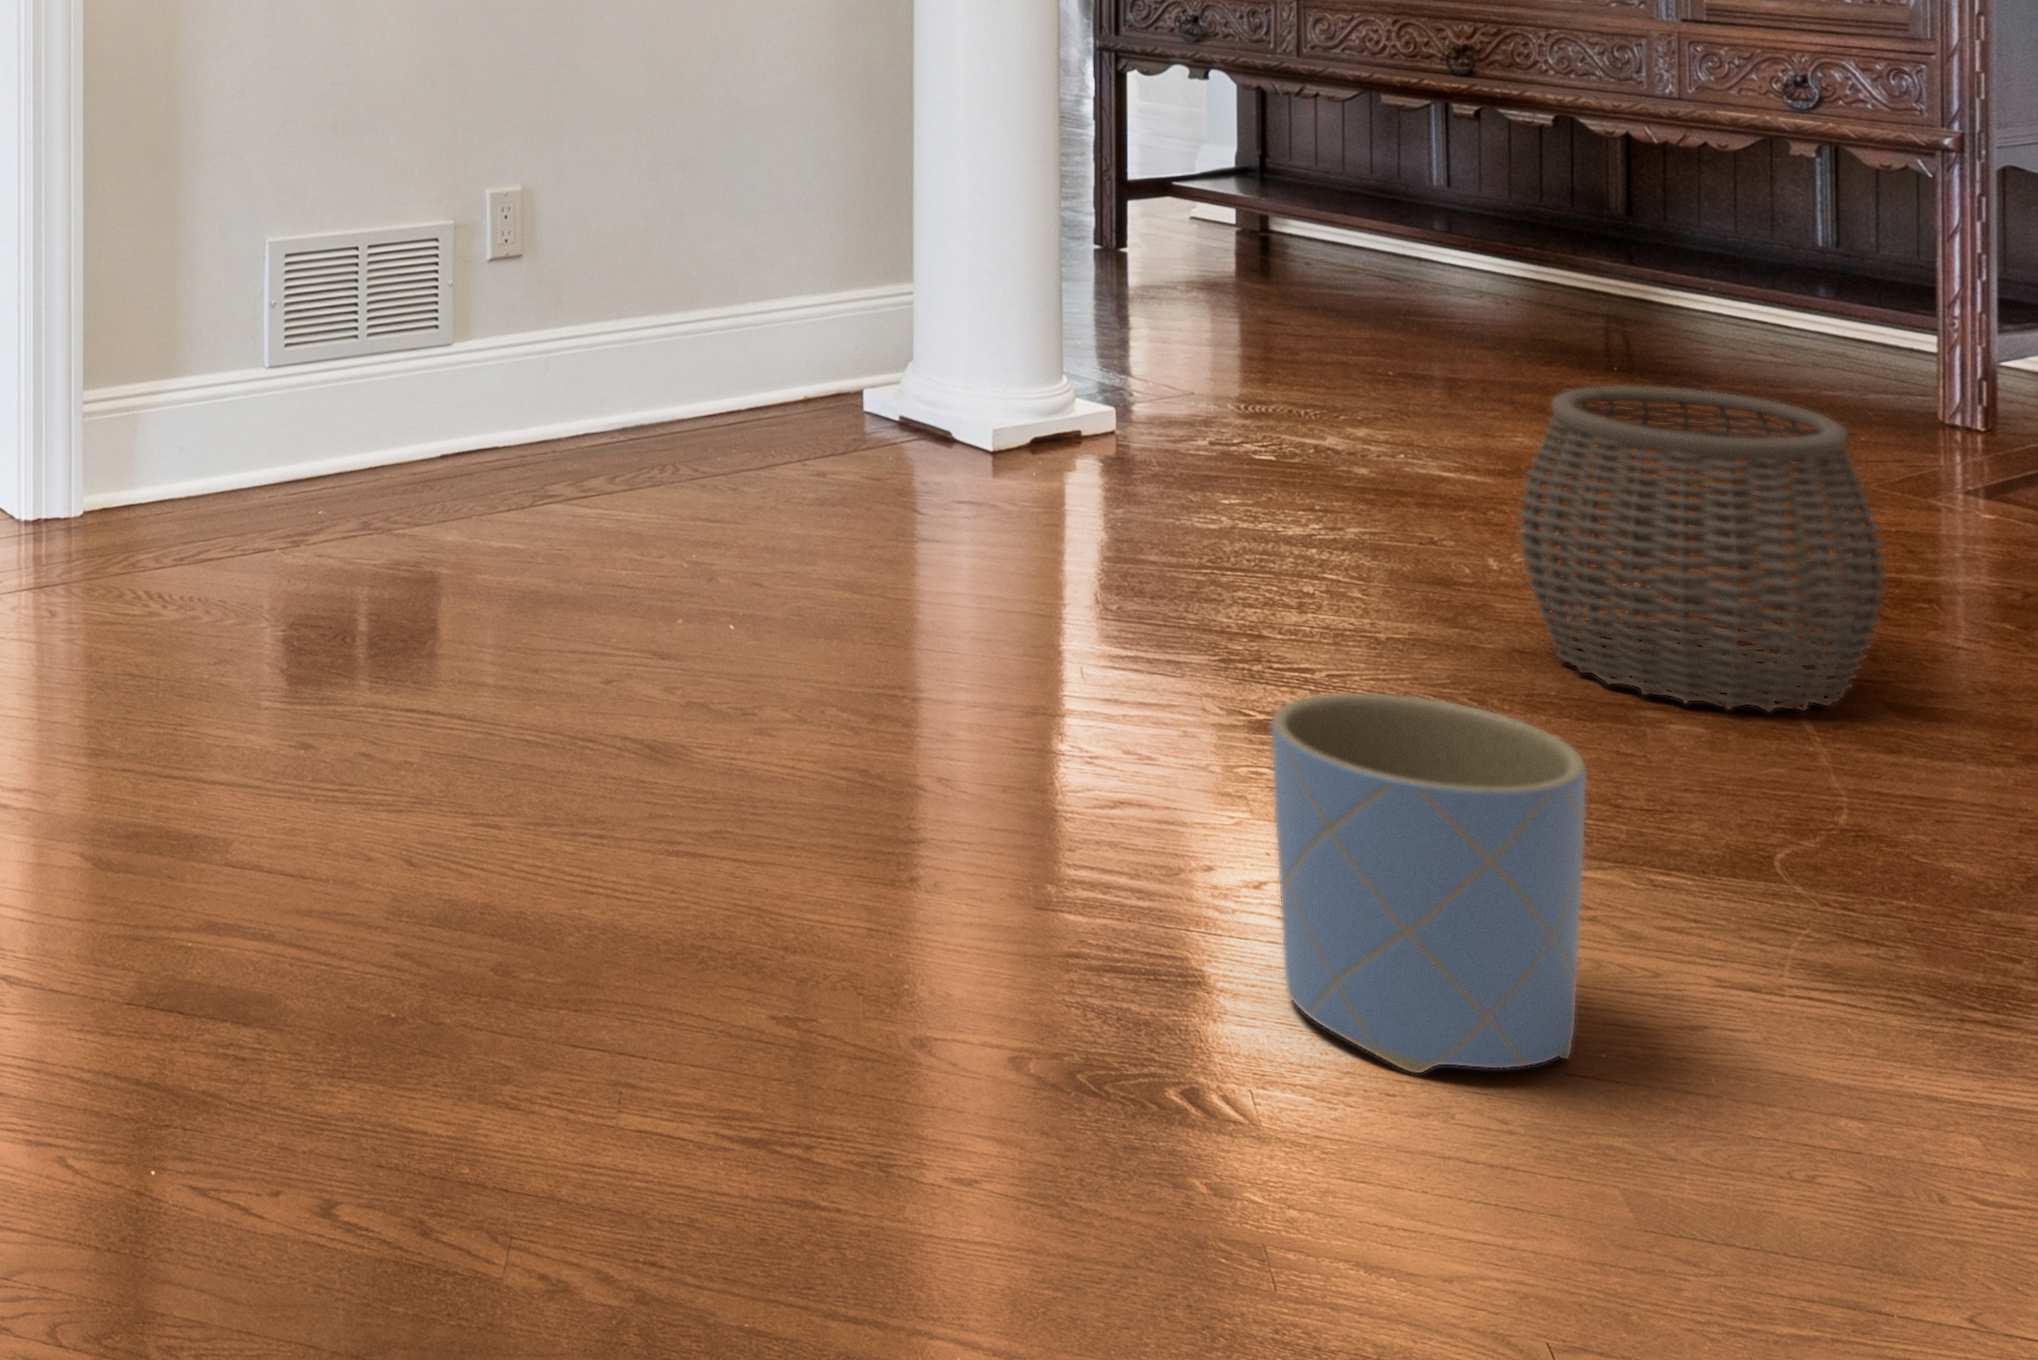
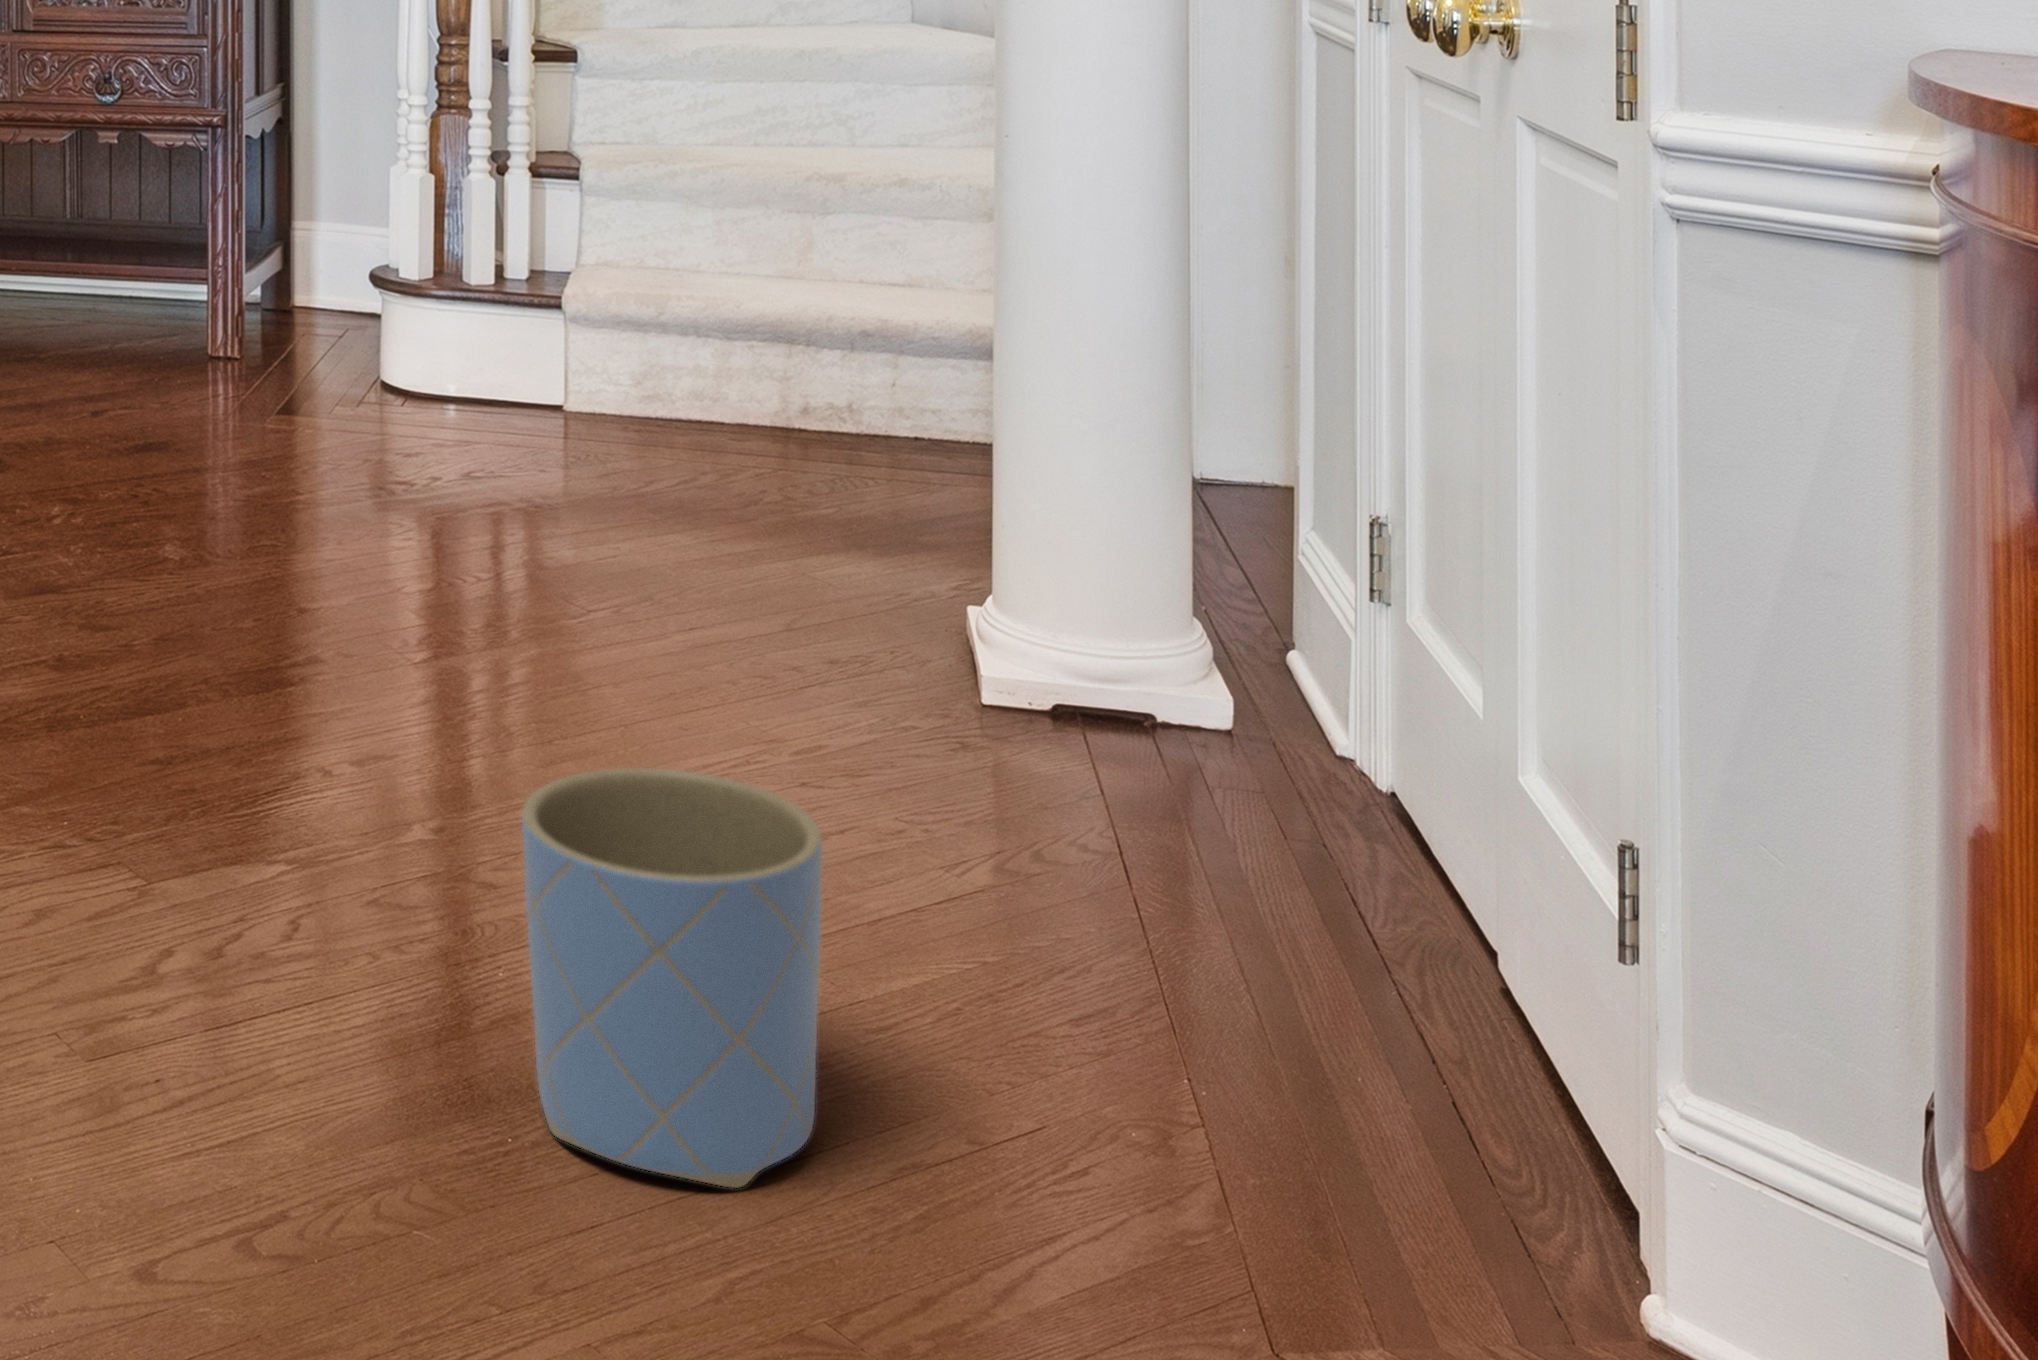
woven basket: present [1518,386,1886,712] -> none [216,377,508,681]

